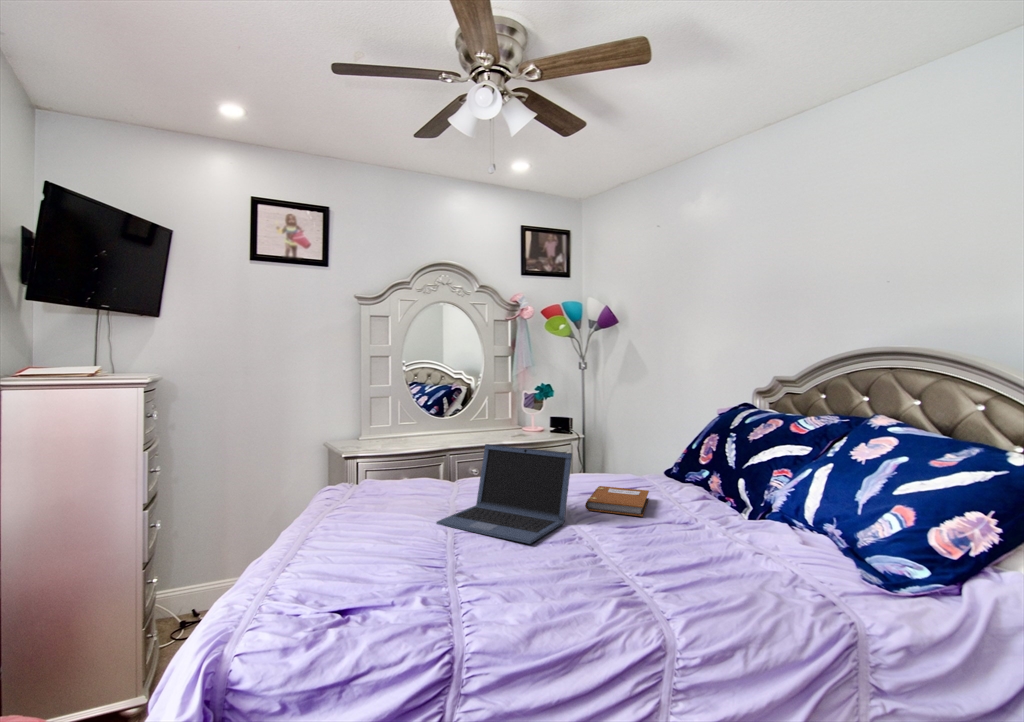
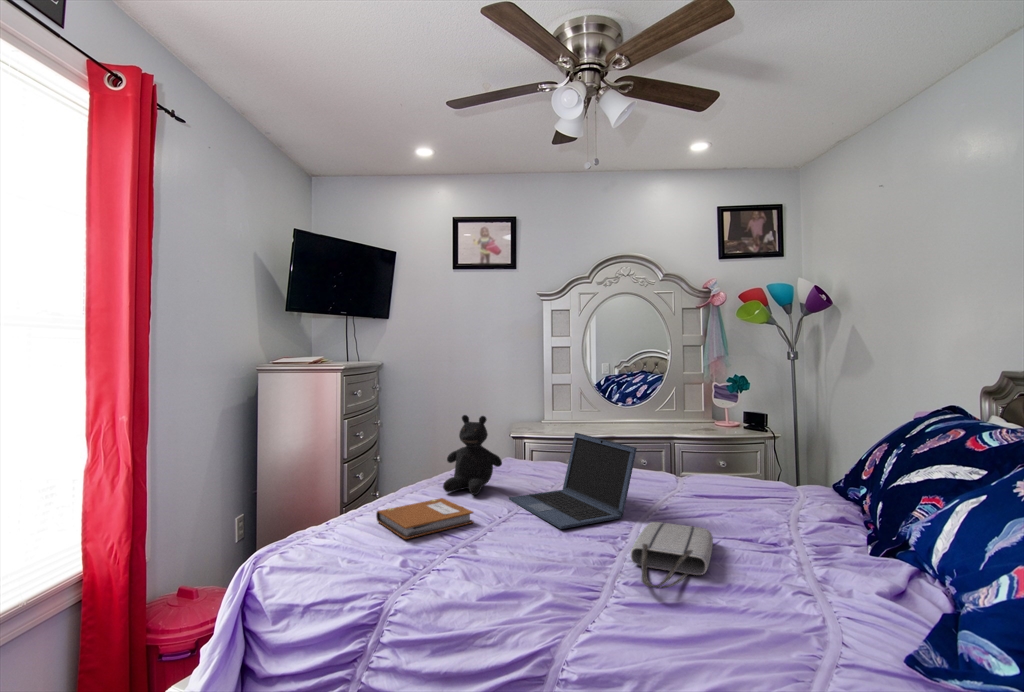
teddy bear: none [344,433,415,527] -> present [443,415,502,495]
notebook: present [585,486,649,516] -> present [376,498,473,539]
tote bag: none [602,519,692,579] -> present [631,522,713,589]

